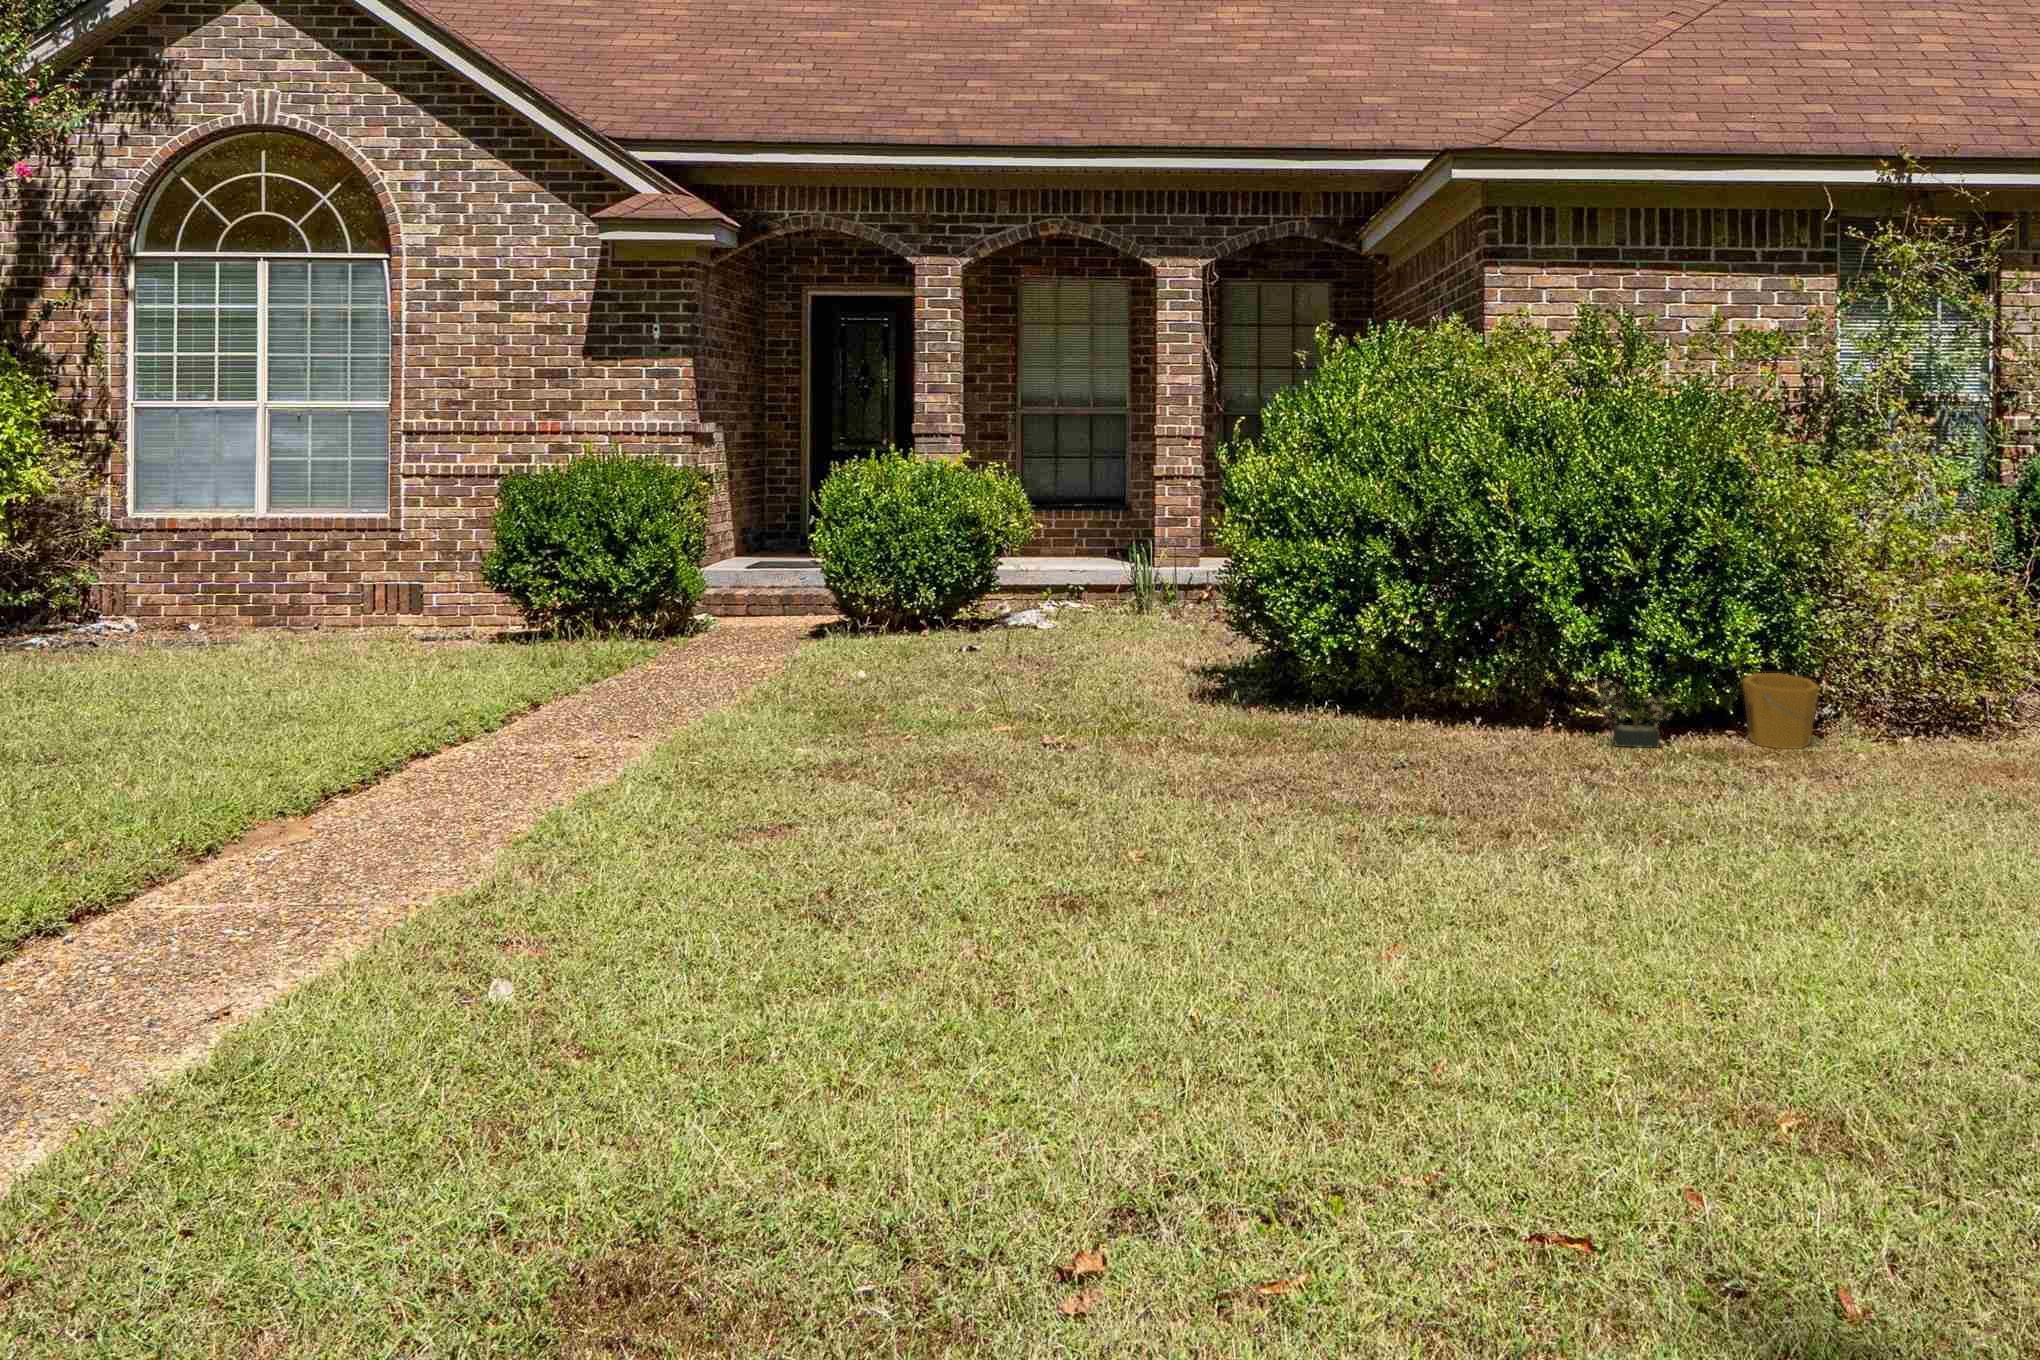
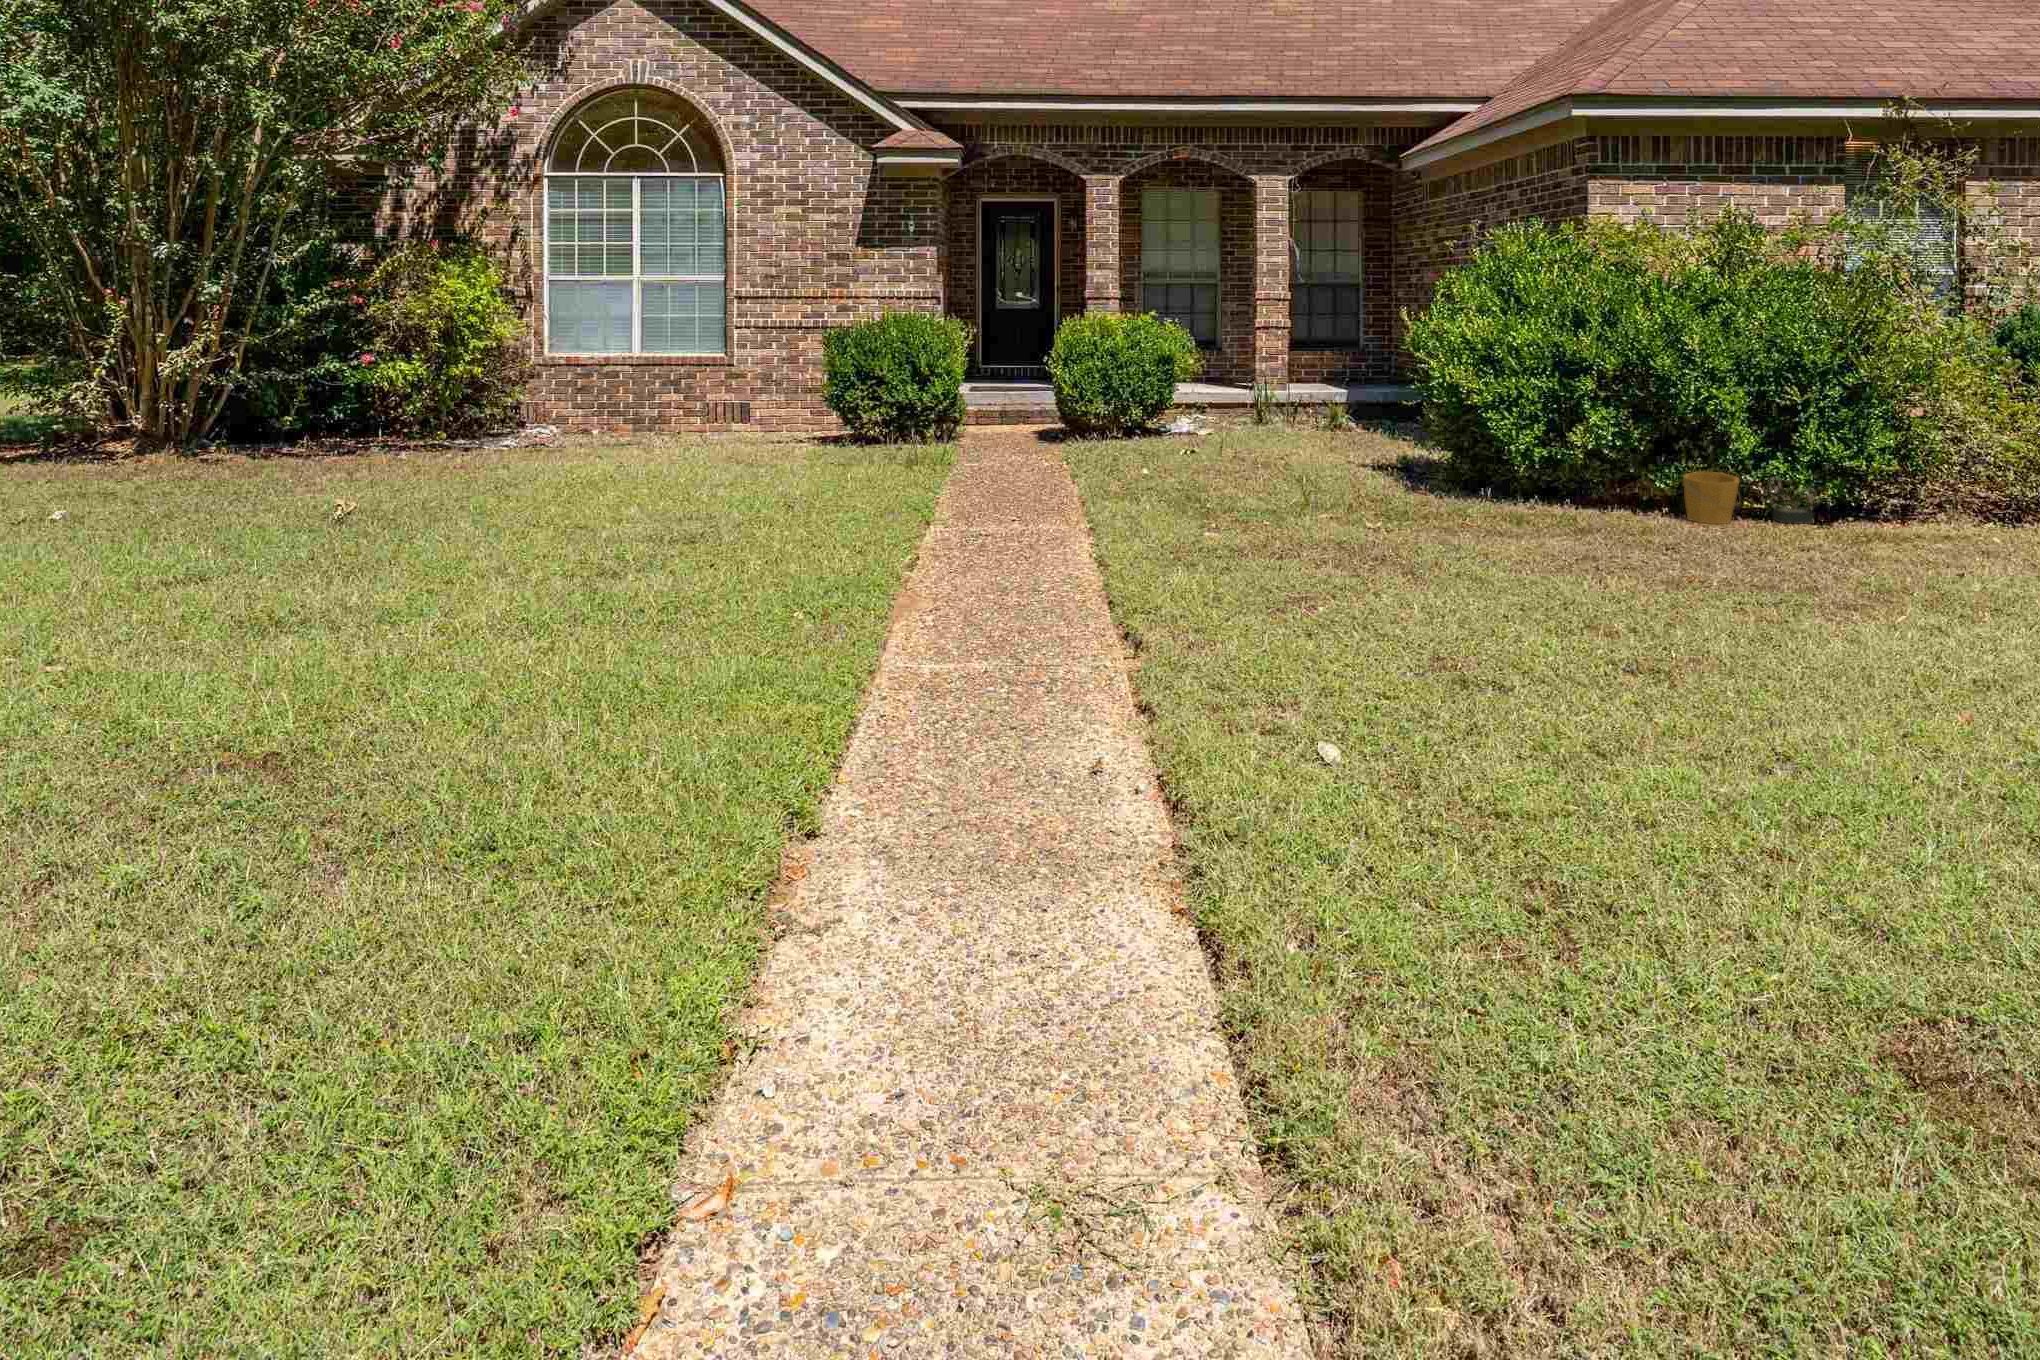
bucket: present [1742,673,1819,749] -> present [1683,471,1739,524]

